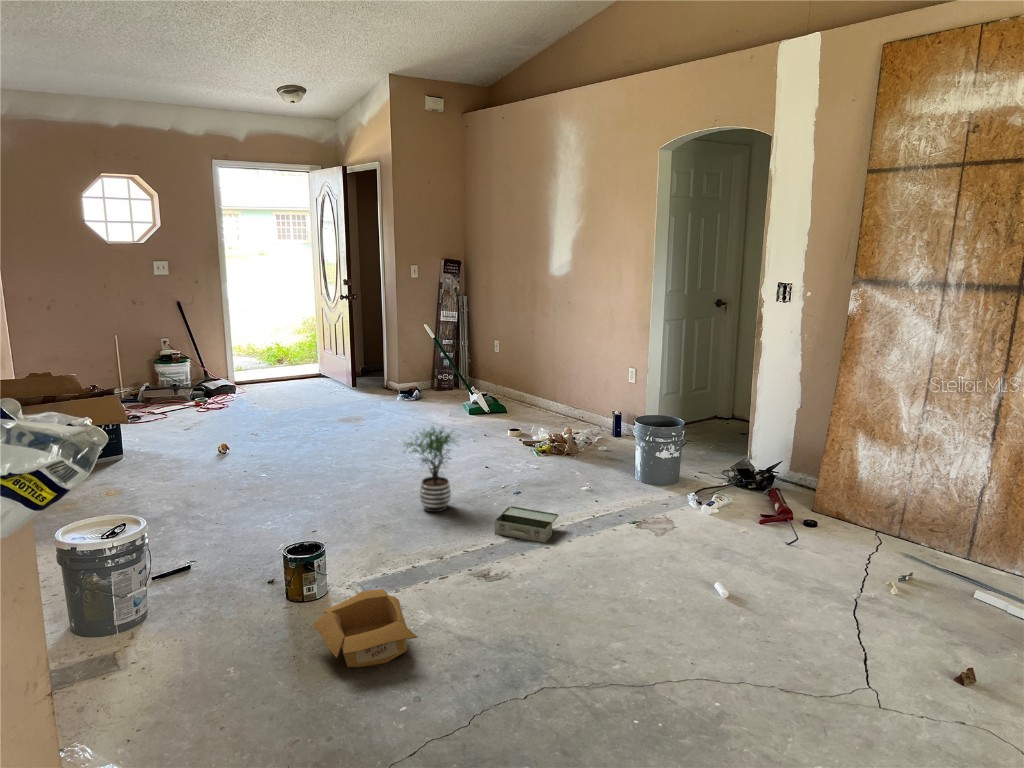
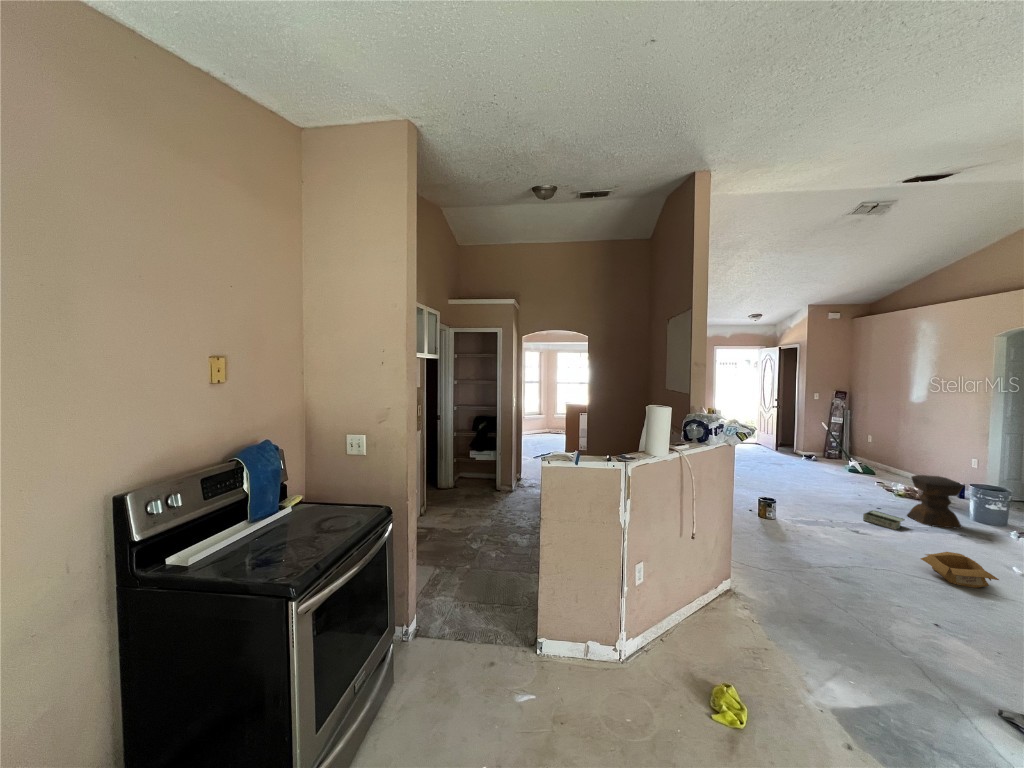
stool: none [558,415,634,515] -> present [907,475,964,529]
potted plant: present [404,427,455,512] -> none [811,466,847,506]
cardboard box: present [312,589,418,667] -> present [921,552,999,588]

